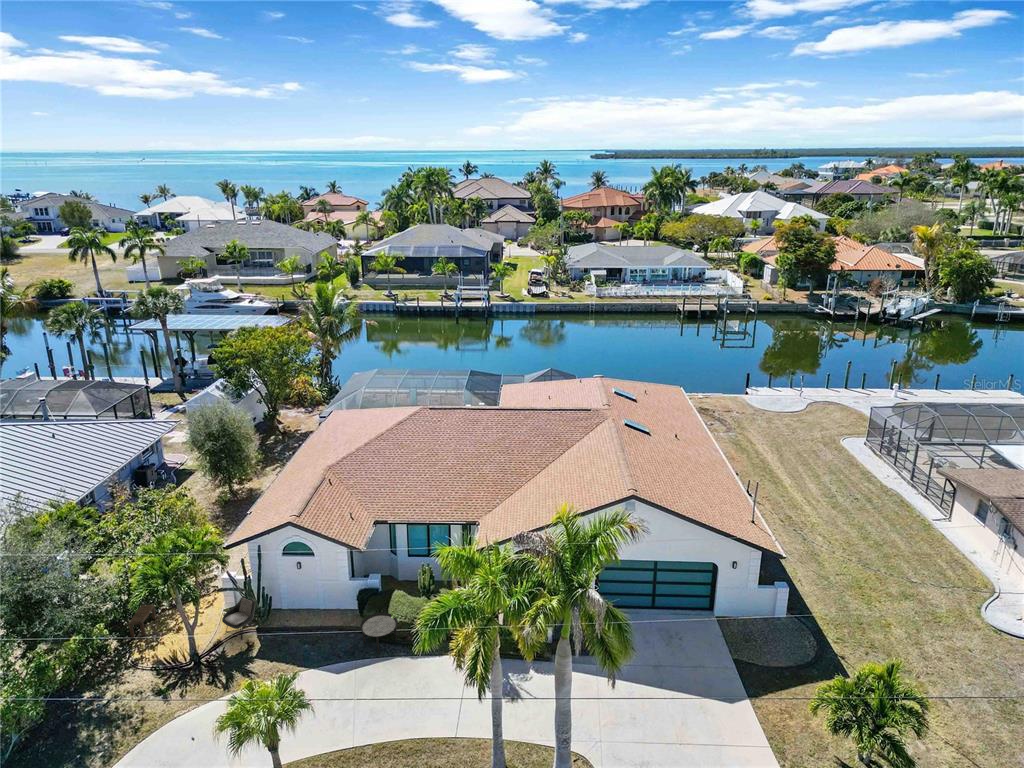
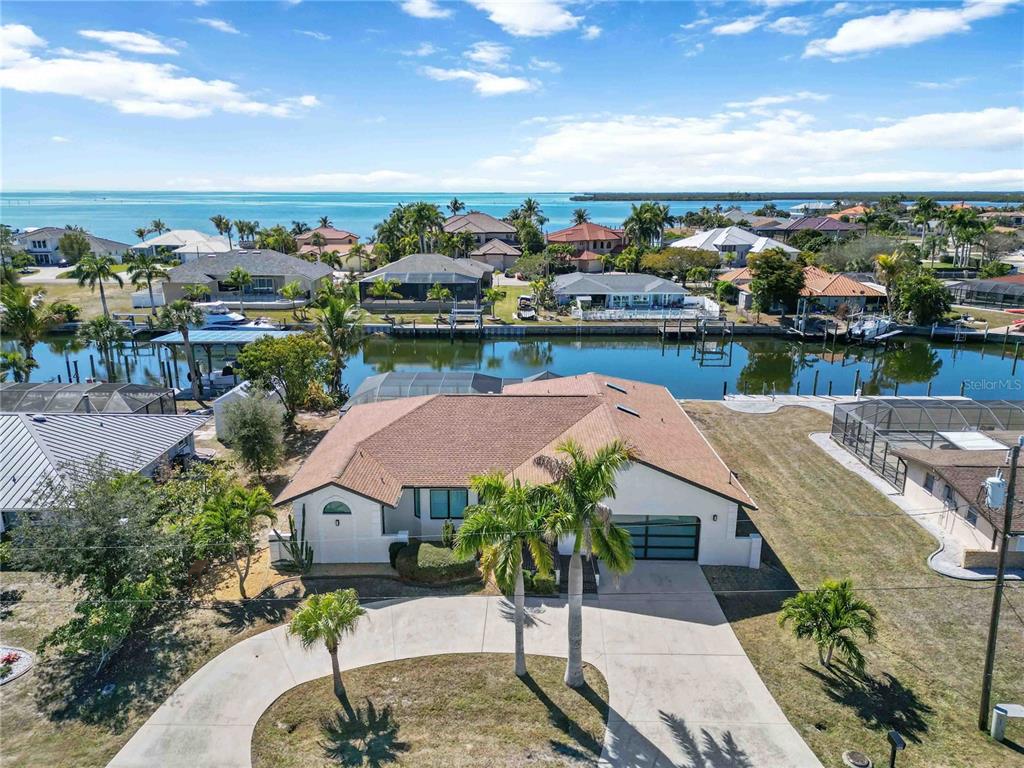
lounge chair: present [222,596,260,639] -> none [270,550,302,587]
round table: present [360,613,398,654] -> none [393,563,425,596]

